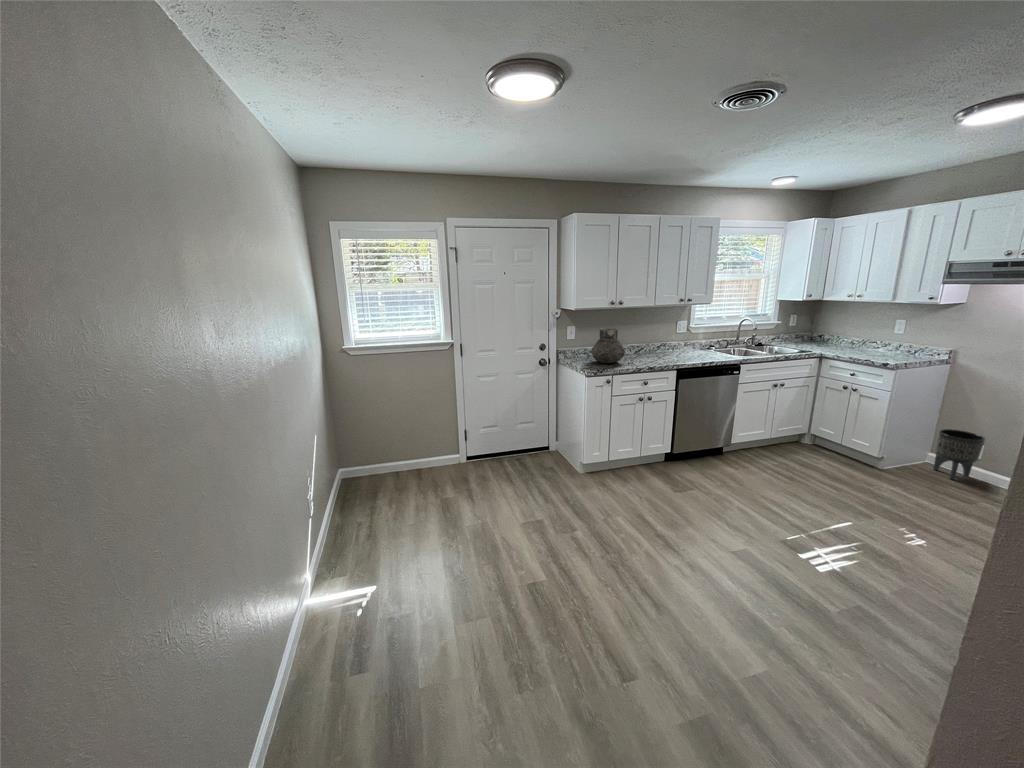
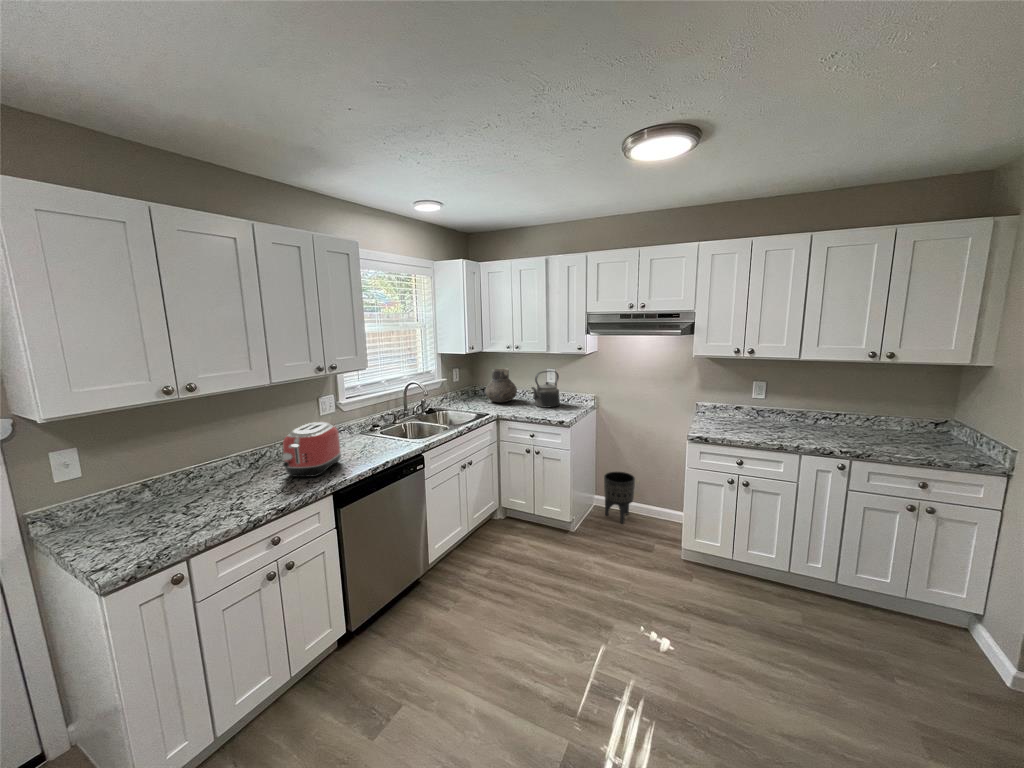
kettle: none [867,320,908,355] -> present [532,371,560,408]
vase: present [591,328,625,363] -> present [485,368,517,402]
toaster: none [654,332,686,360] -> present [282,422,341,477]

